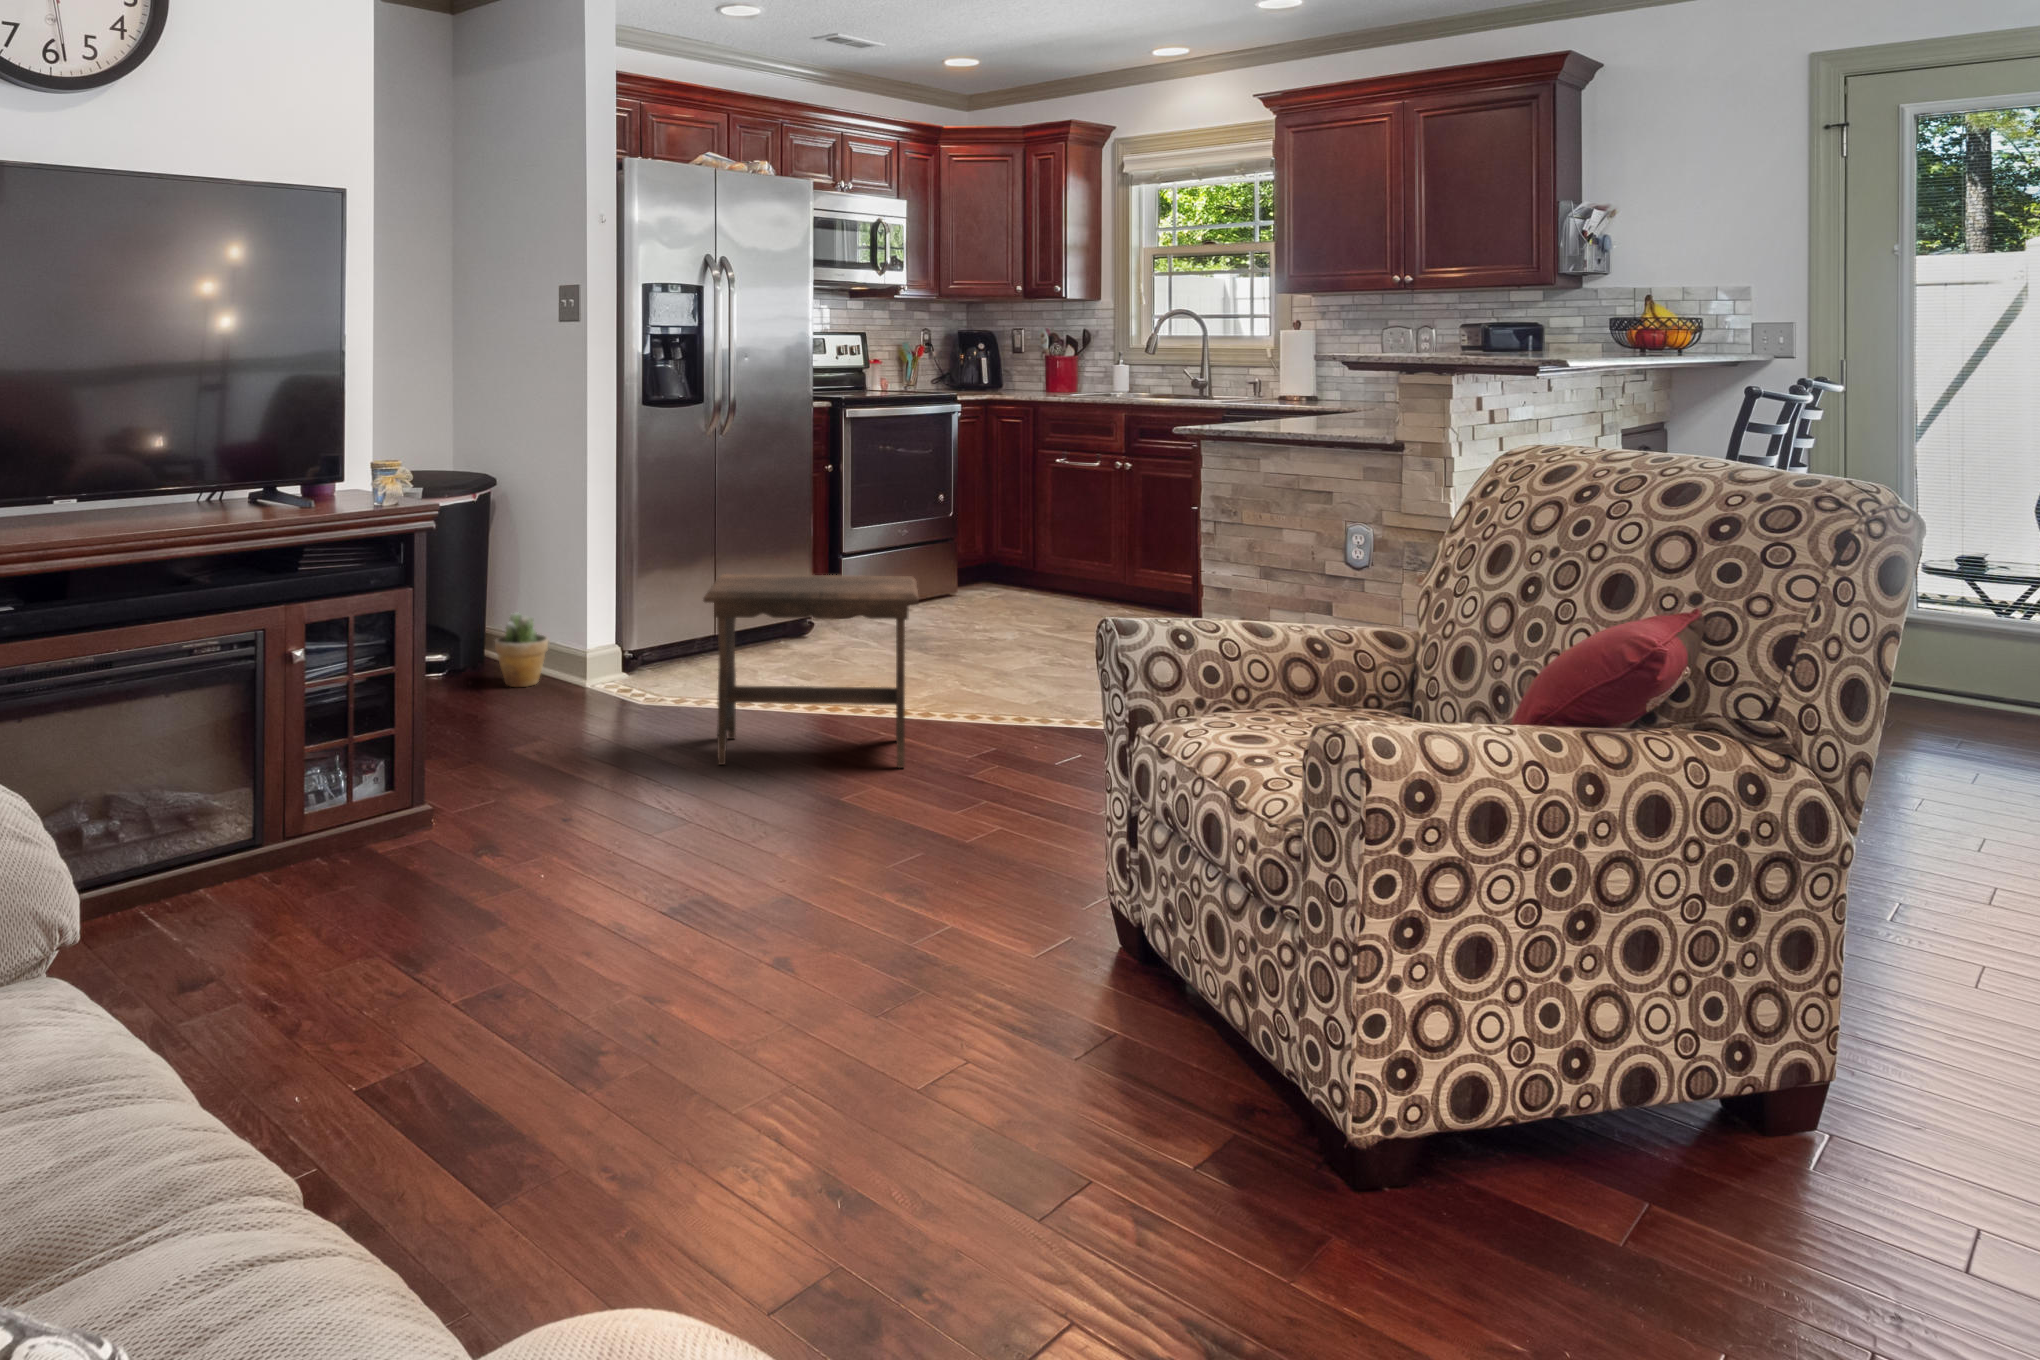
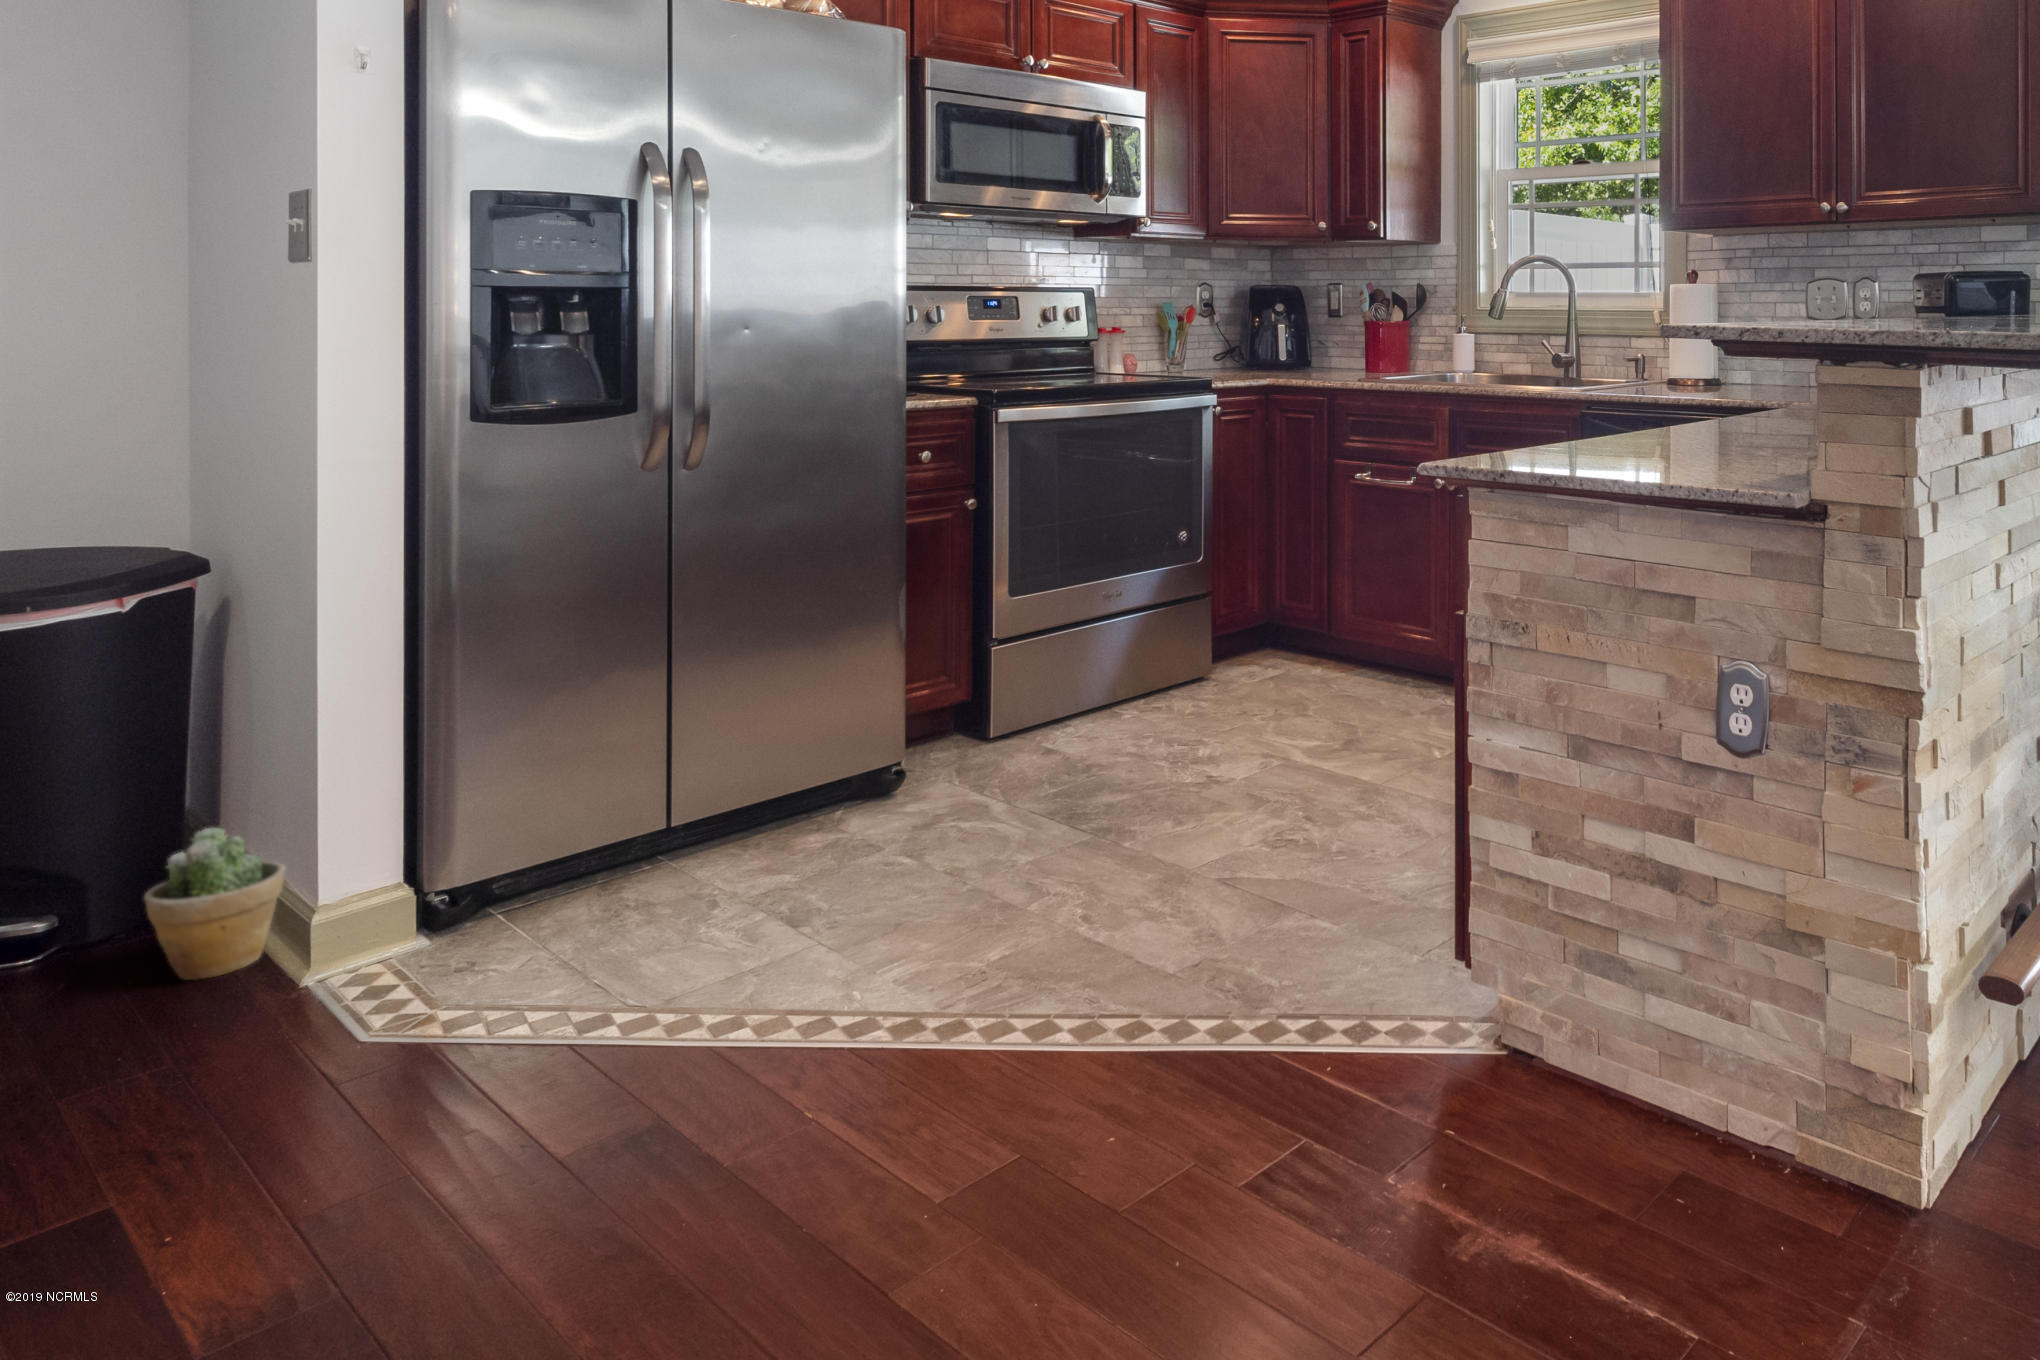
footstool: present [703,574,919,768] -> none [285,781,894,1268]

